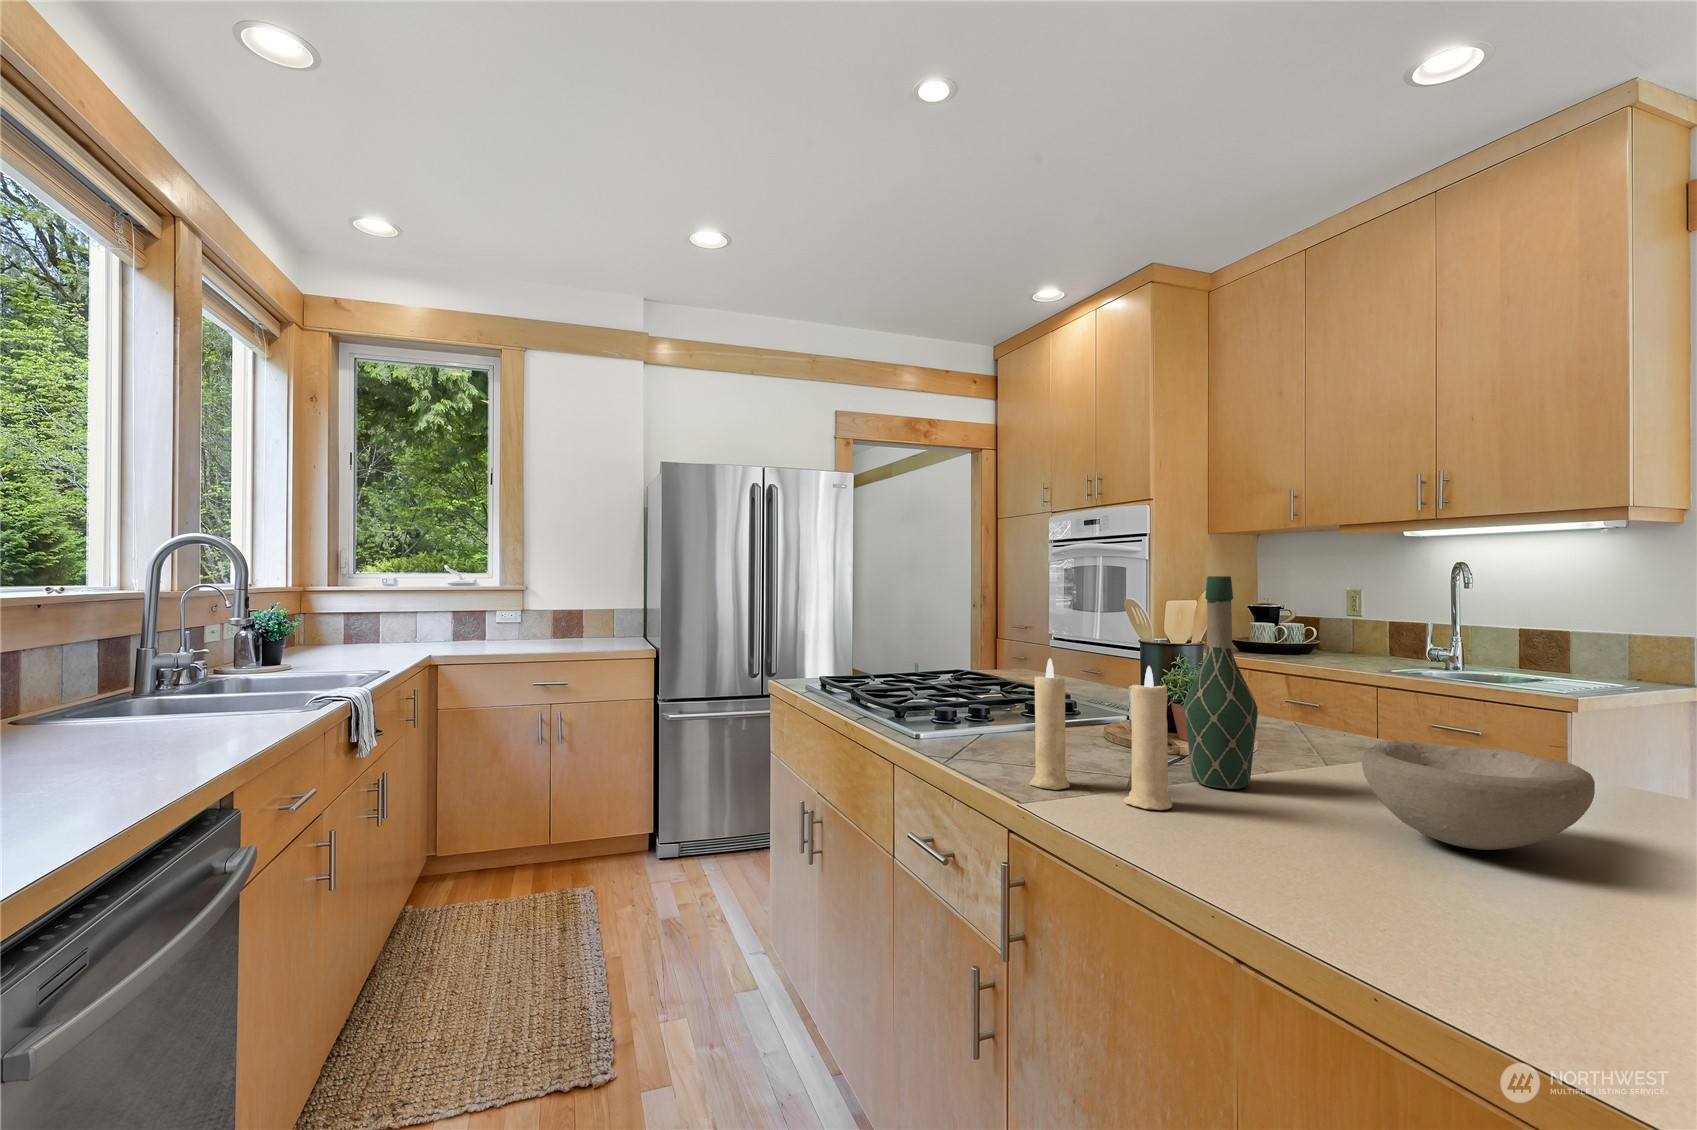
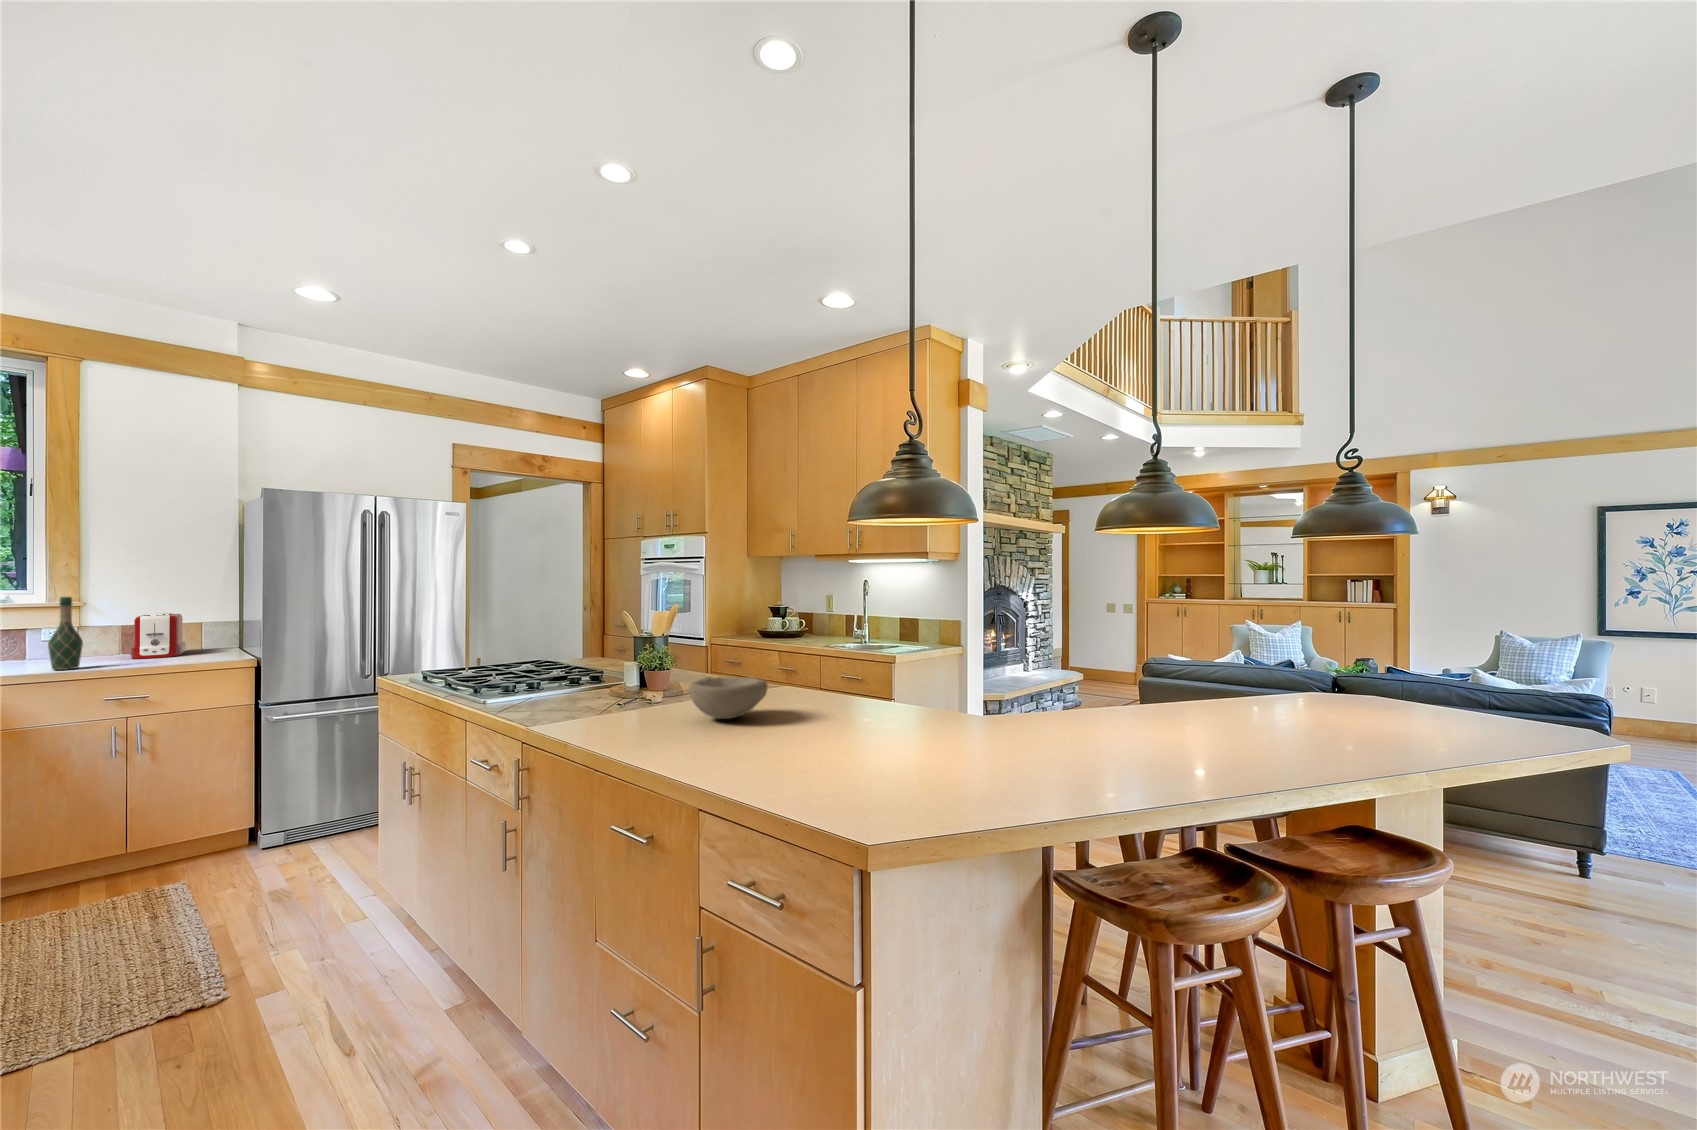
wine bottle: present [1184,576,1258,789] -> present [48,597,83,670]
toaster: none [556,600,601,644] -> present [130,614,186,659]
candle: present [1029,658,1173,810] -> none [539,646,611,721]

